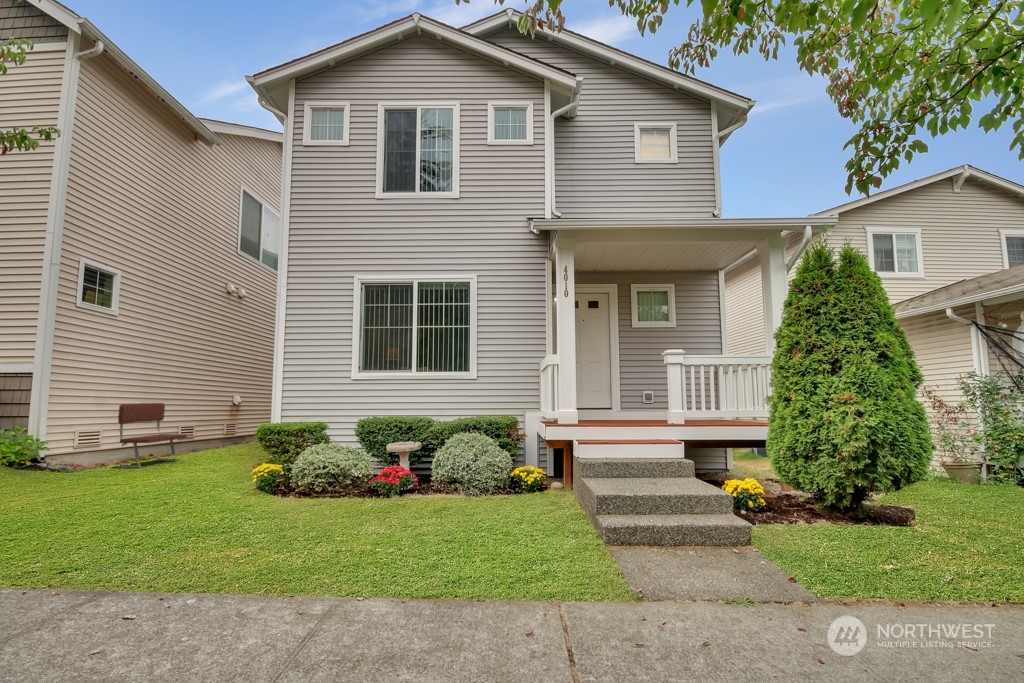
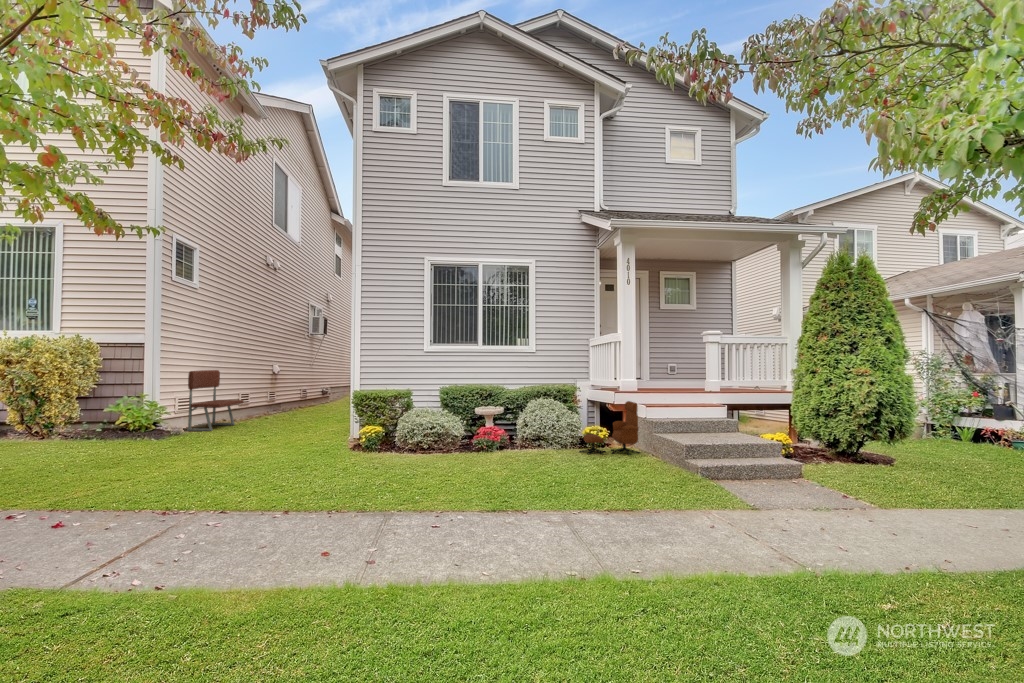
lounge chair: none [501,437,575,505] -> present [580,401,640,455]

